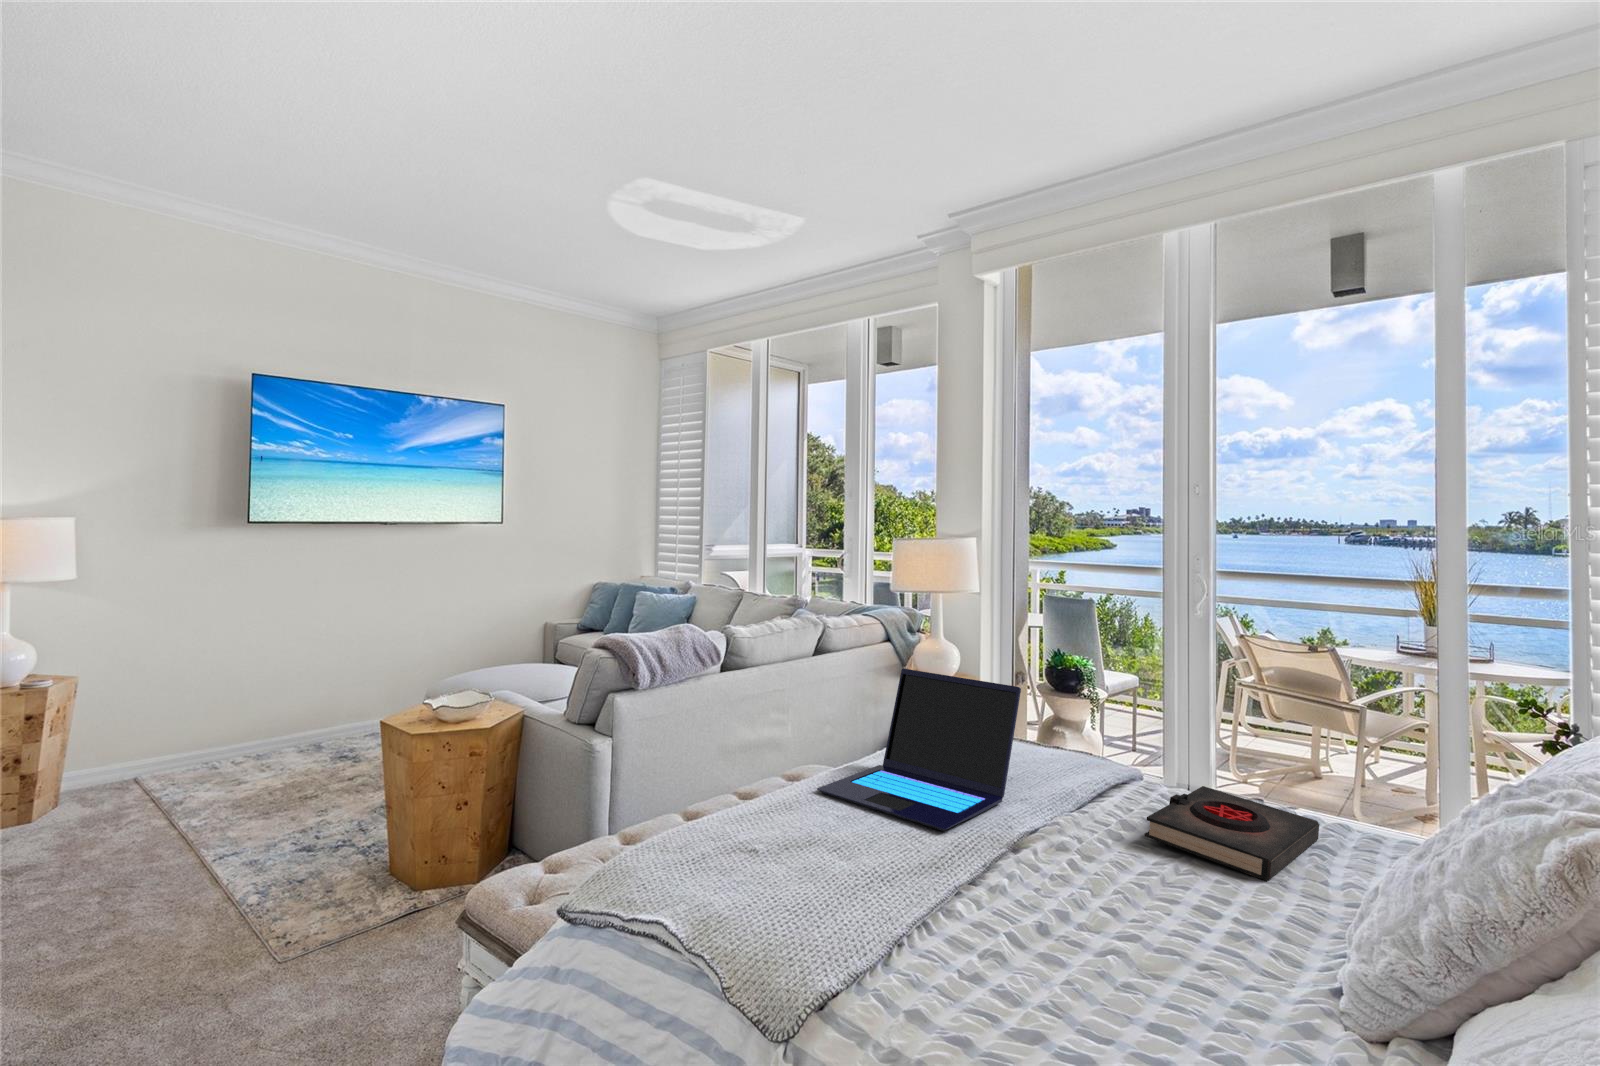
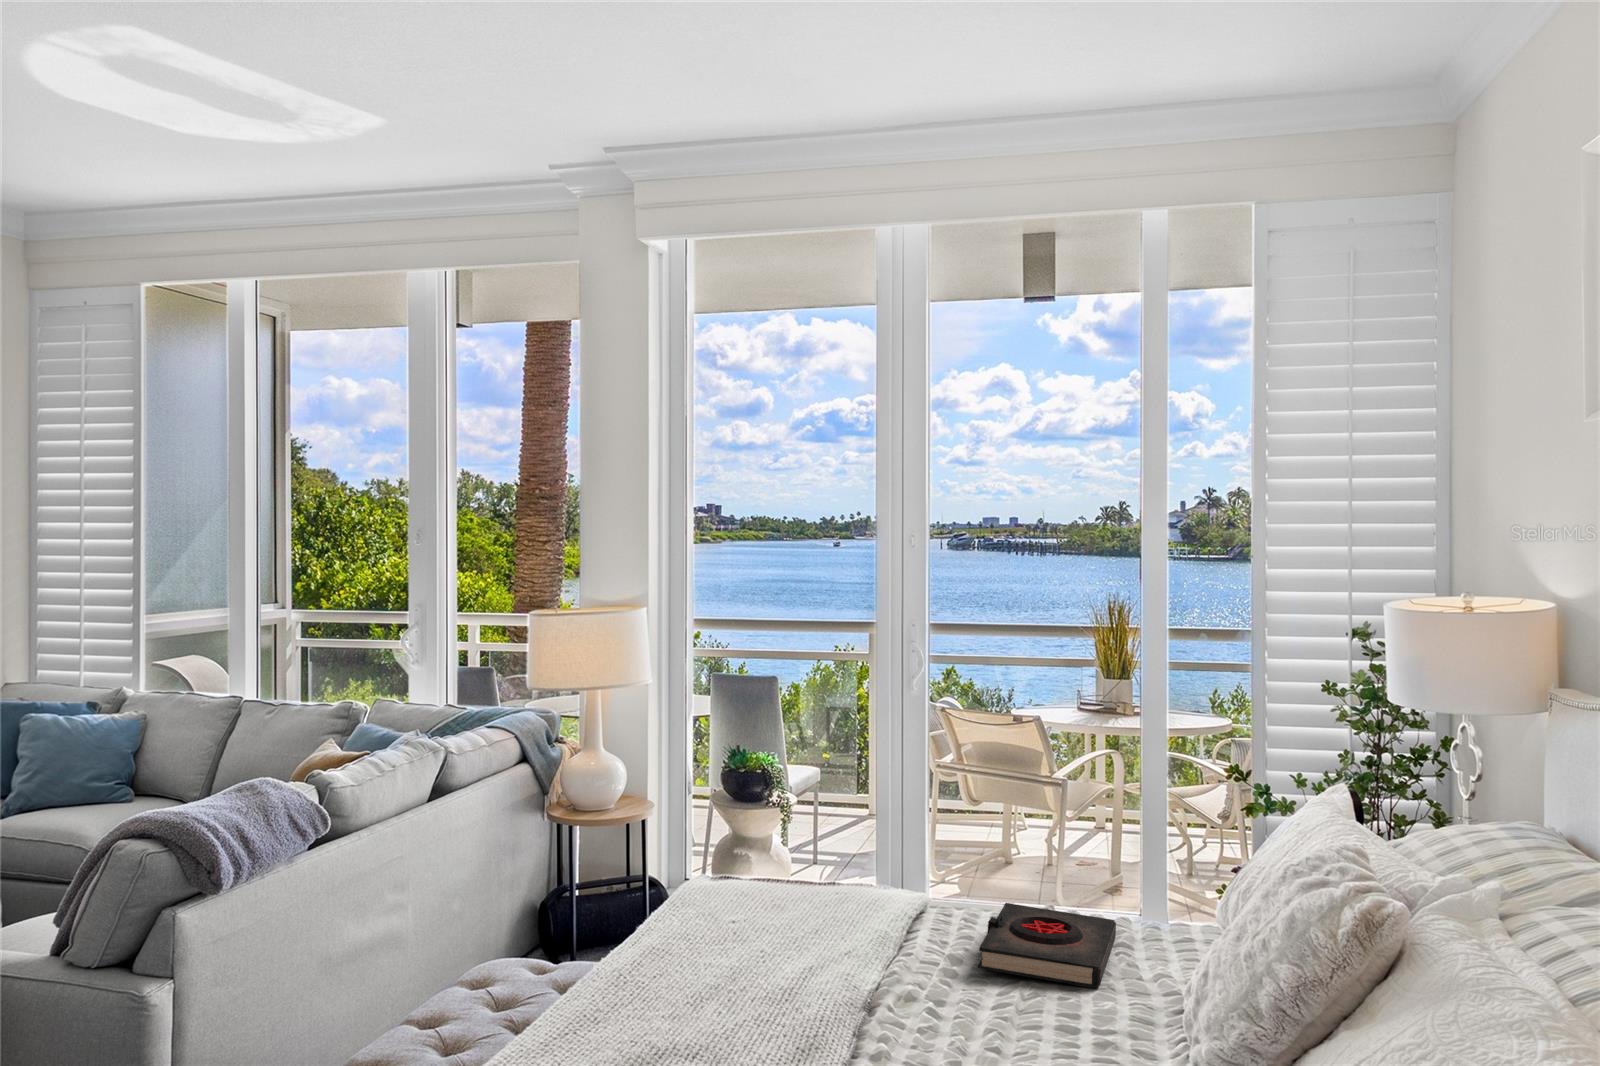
laptop: present [817,668,1021,831] -> none [611,816,831,1008]

